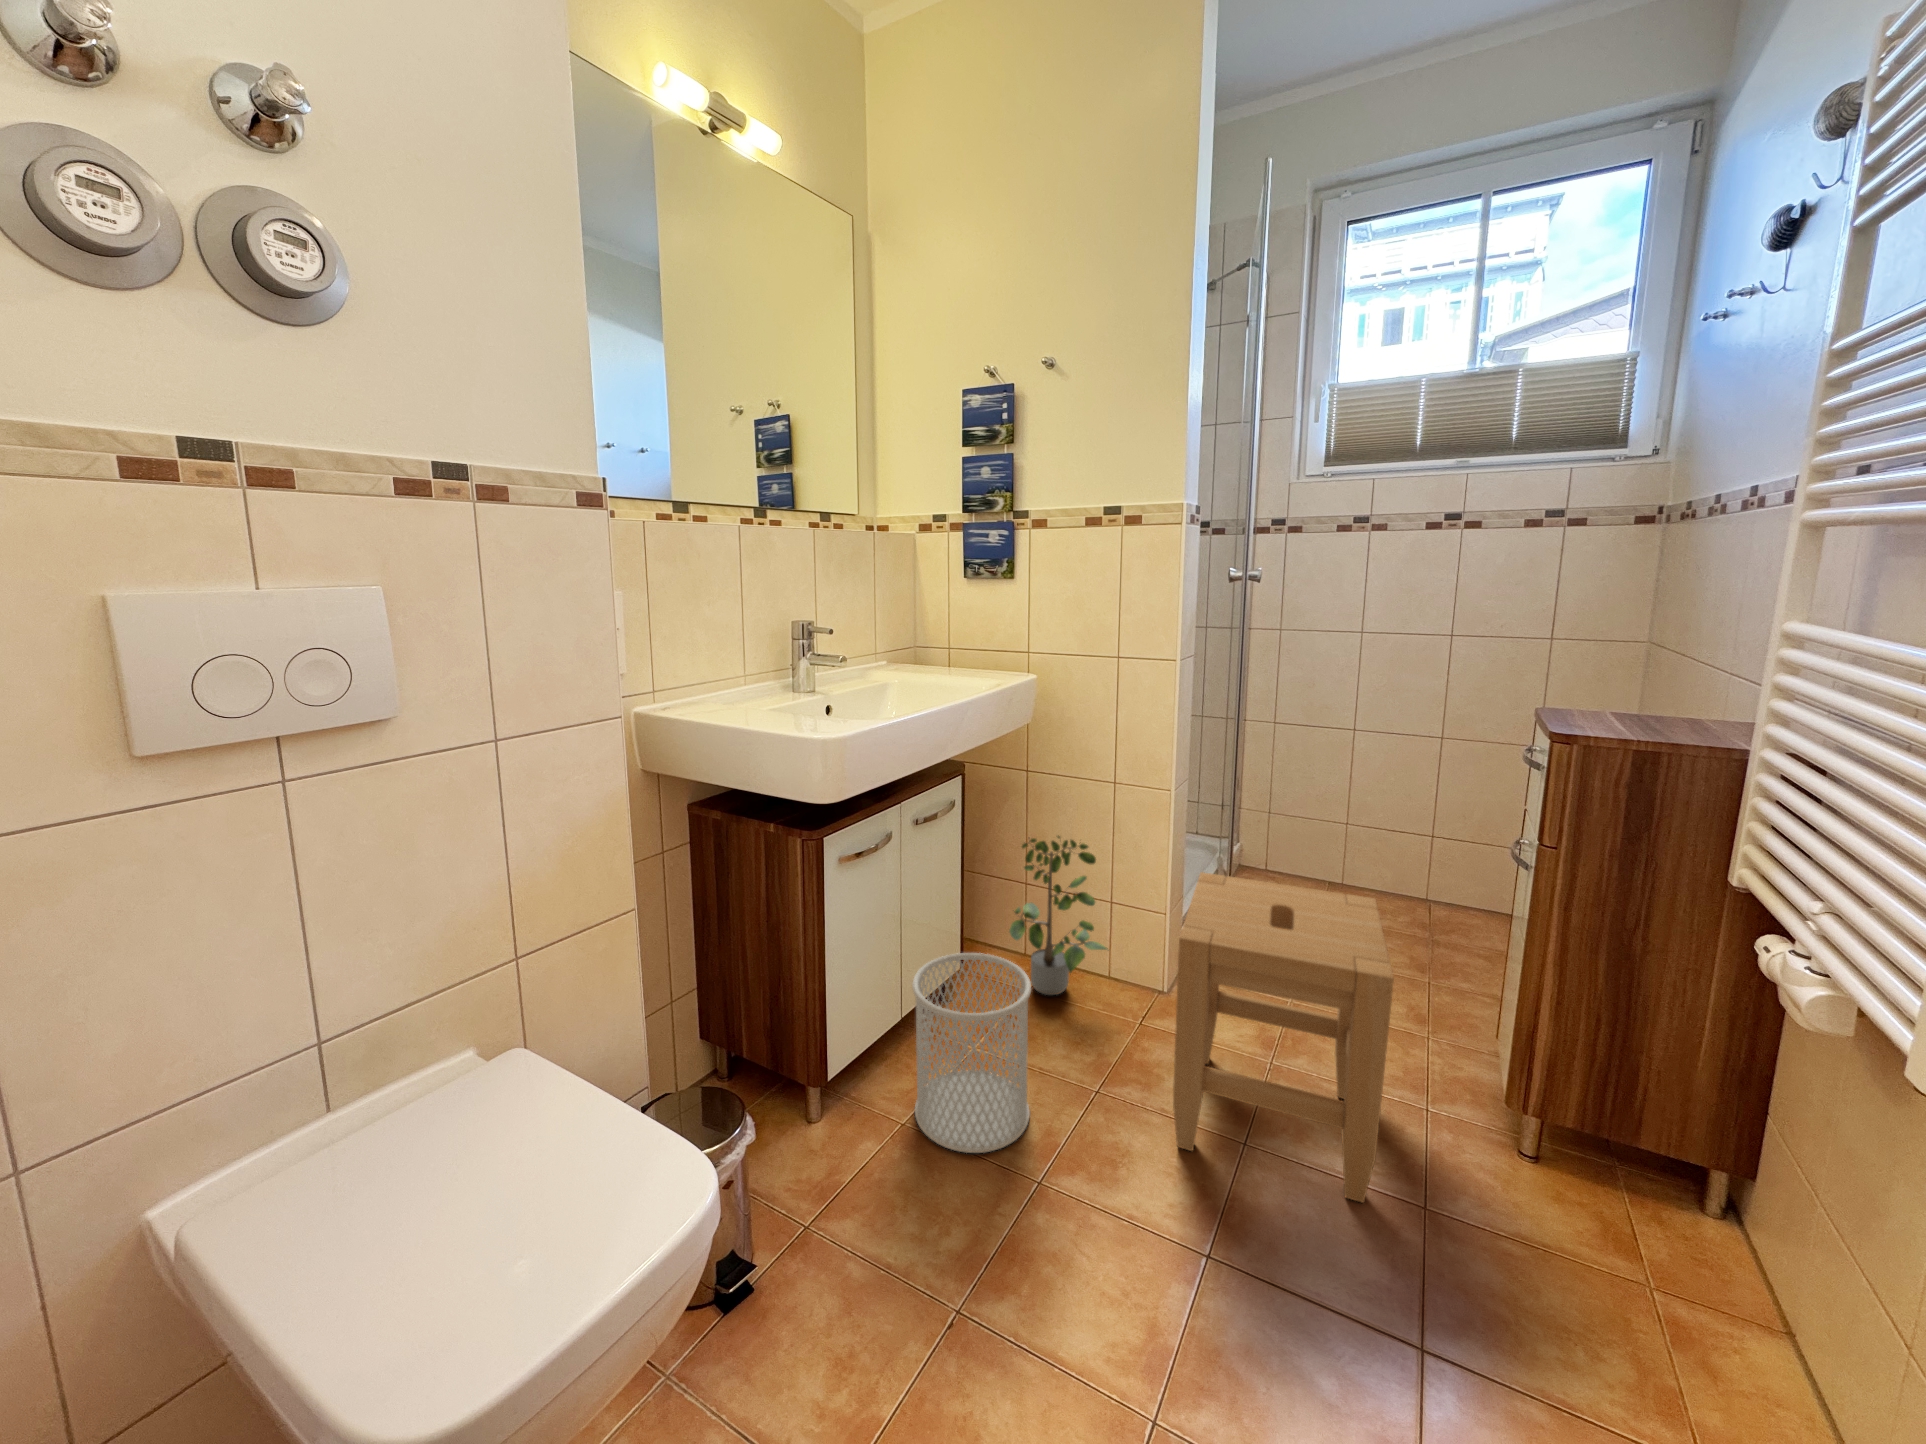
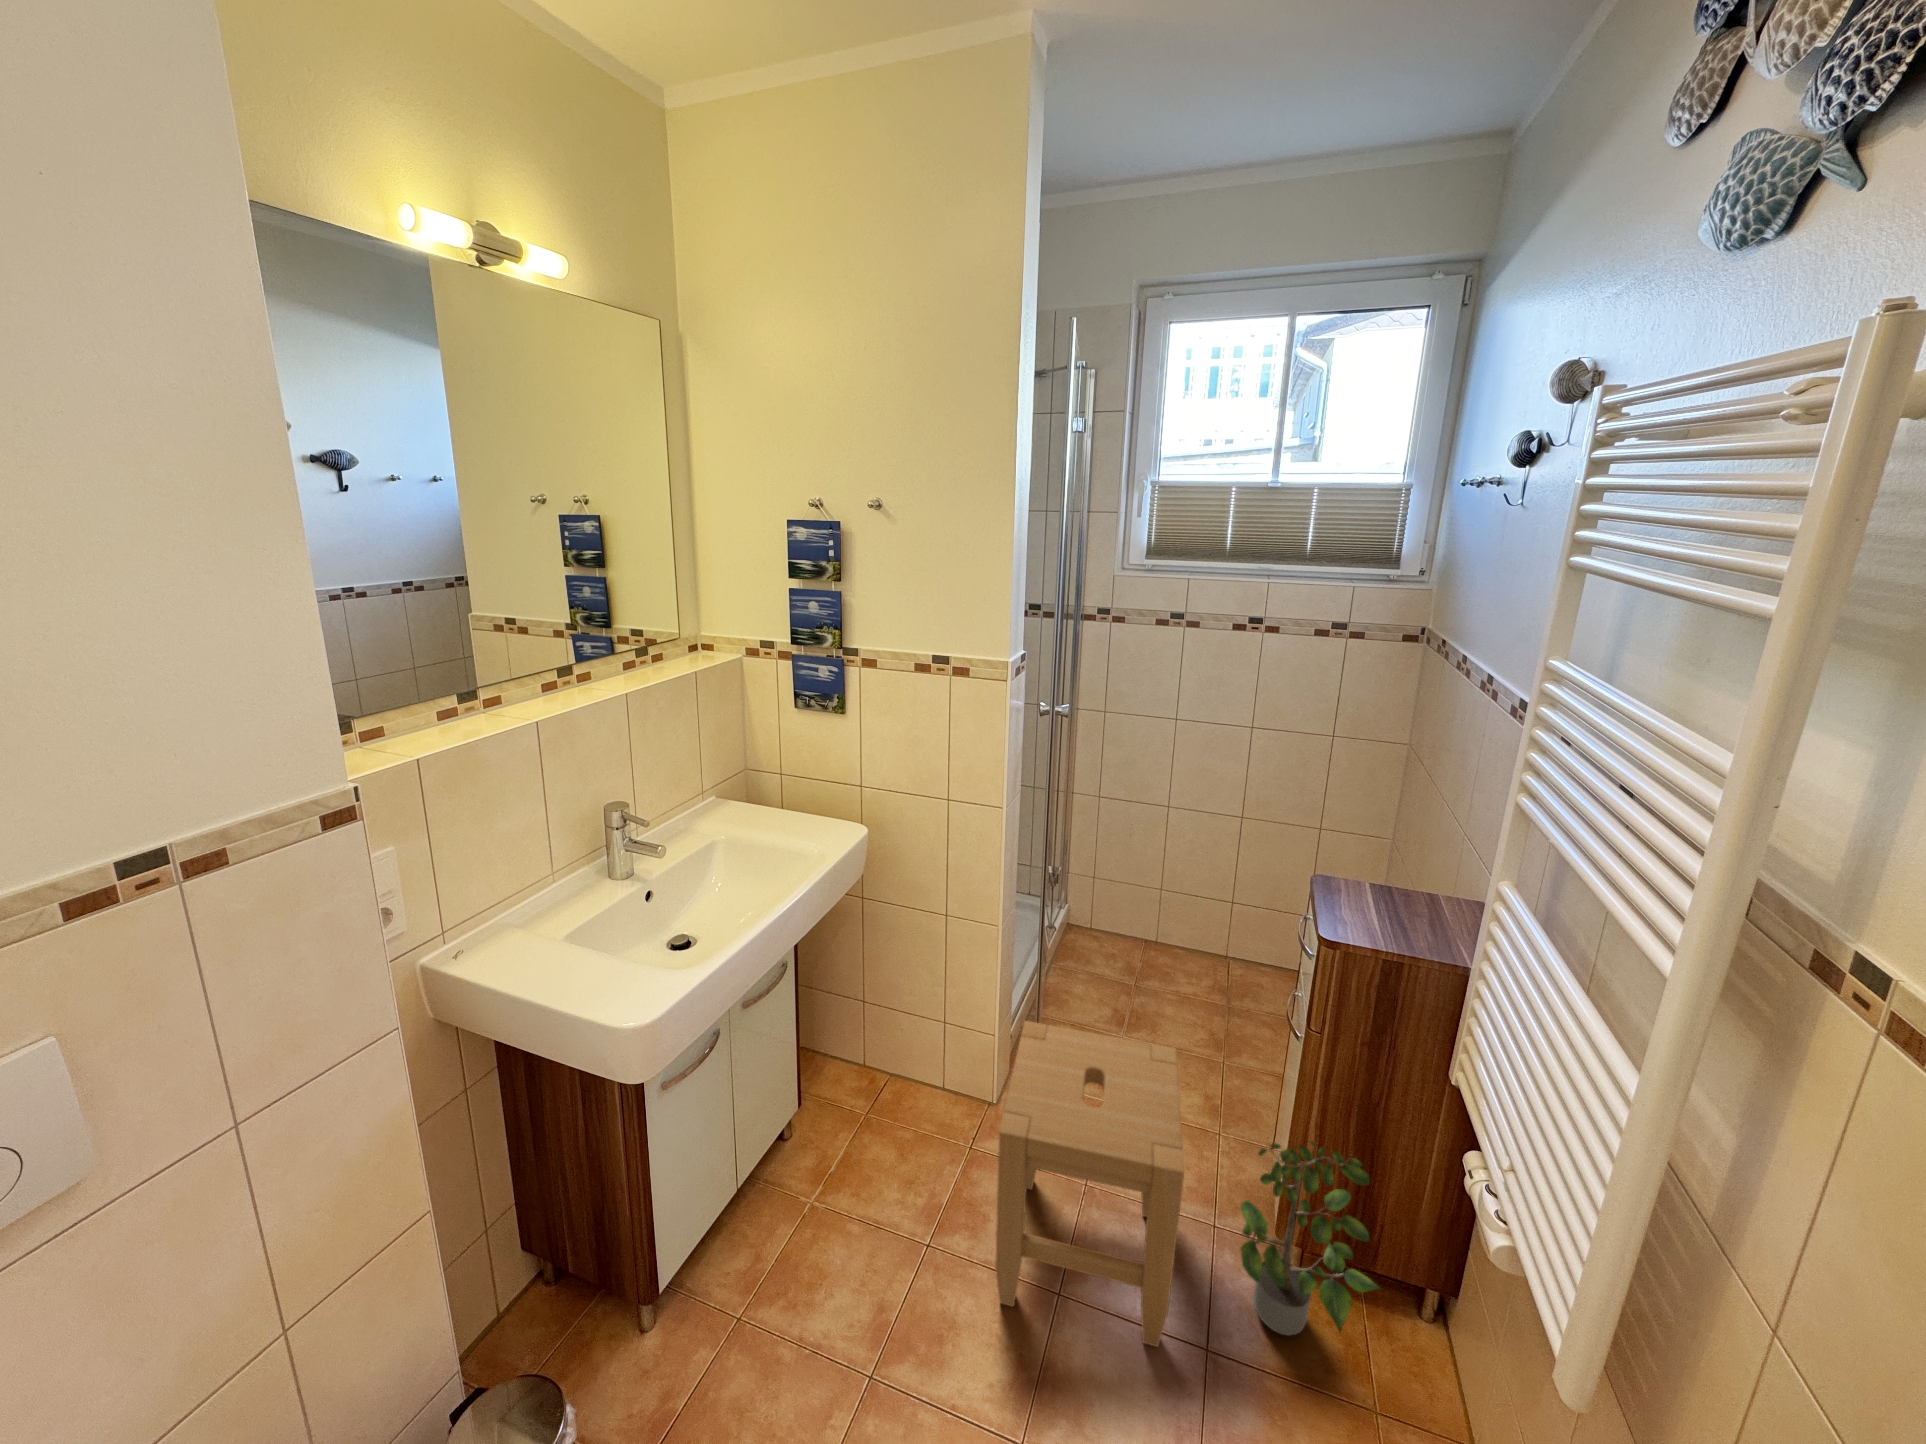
potted plant: present [1009,836,1108,995] -> present [1241,1141,1382,1335]
wastebasket: present [912,953,1031,1153] -> none [743,1128,864,1345]

